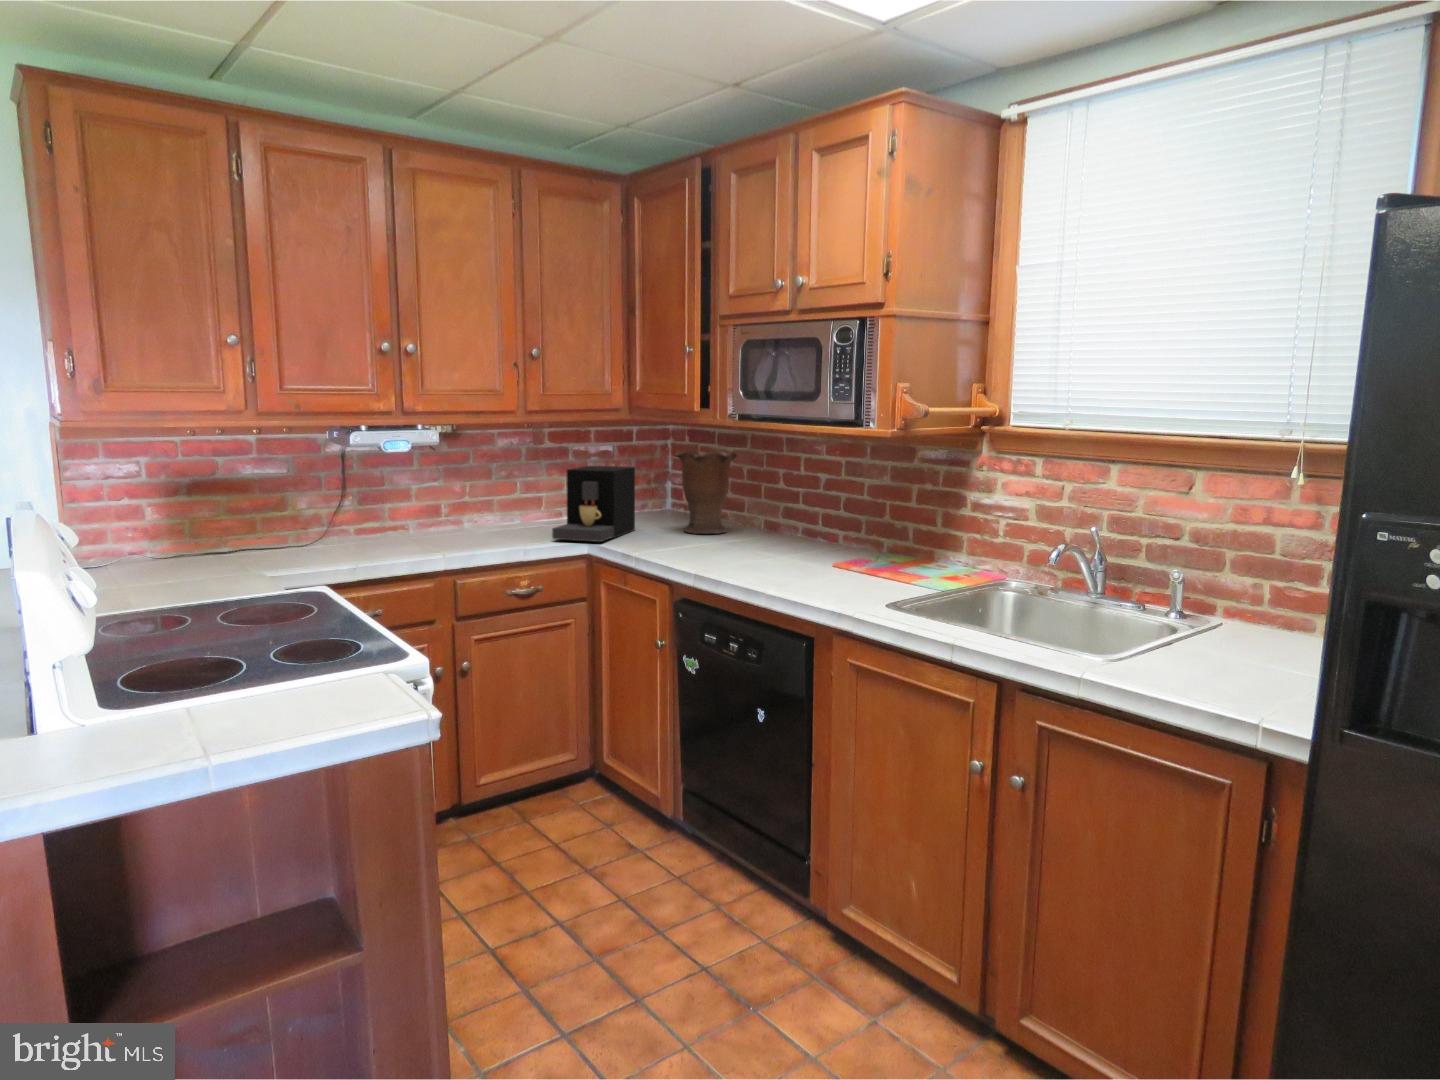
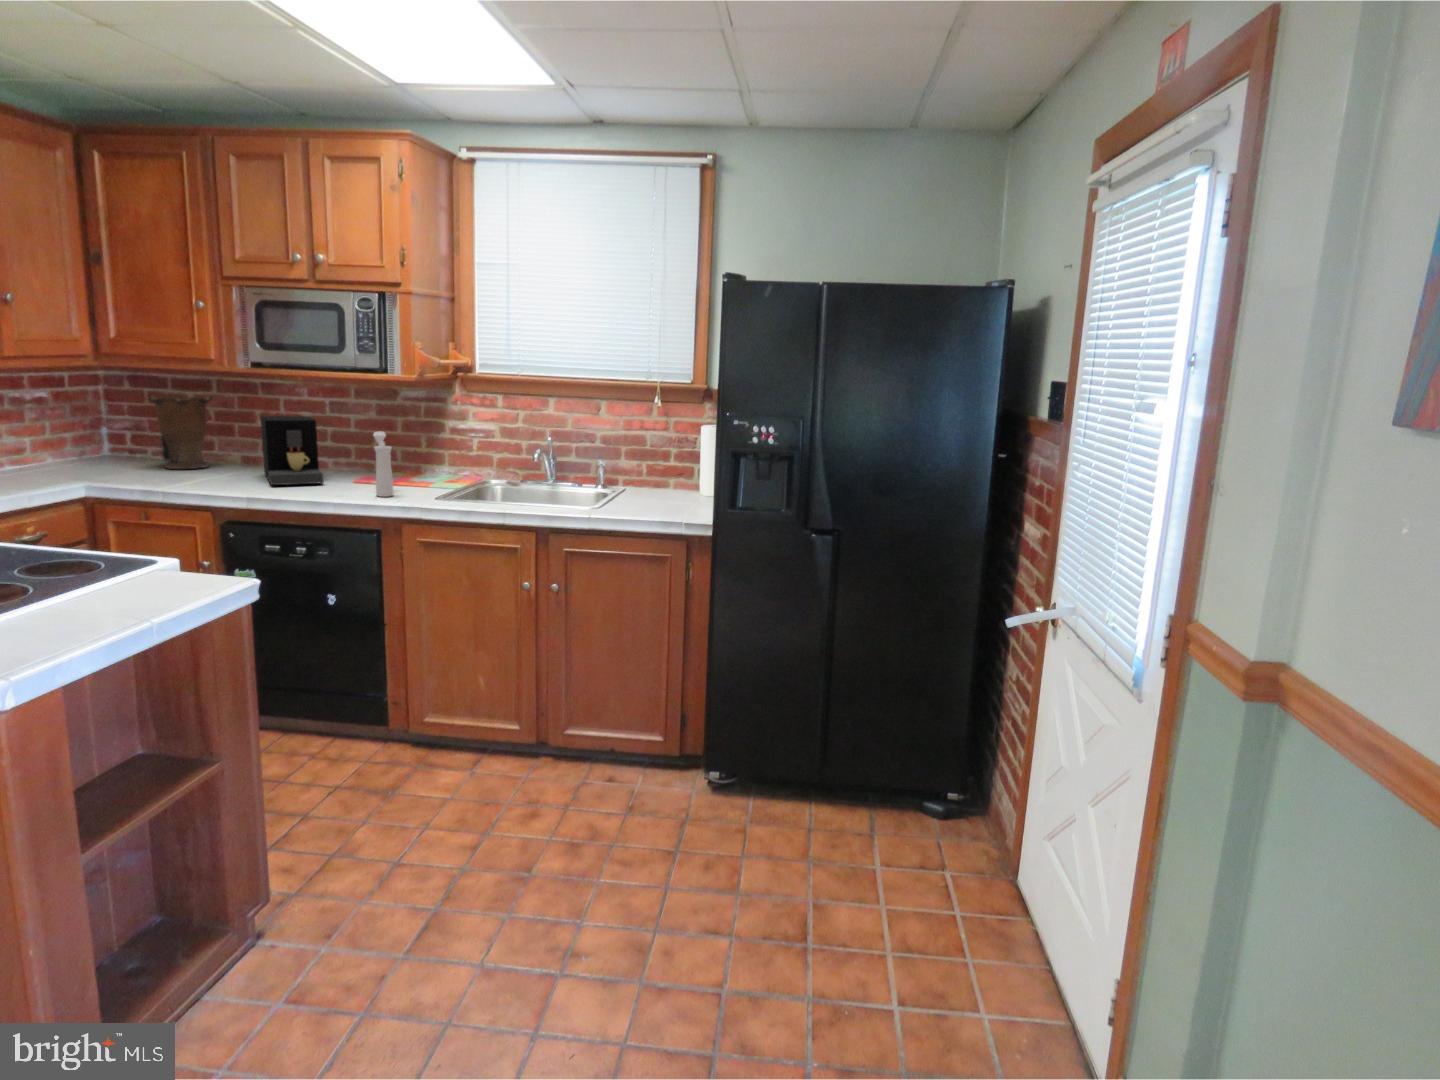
coffee maker: present [552,466,635,542] -> present [261,416,324,485]
pepper mill: none [822,504,854,594] -> present [373,432,394,497]

